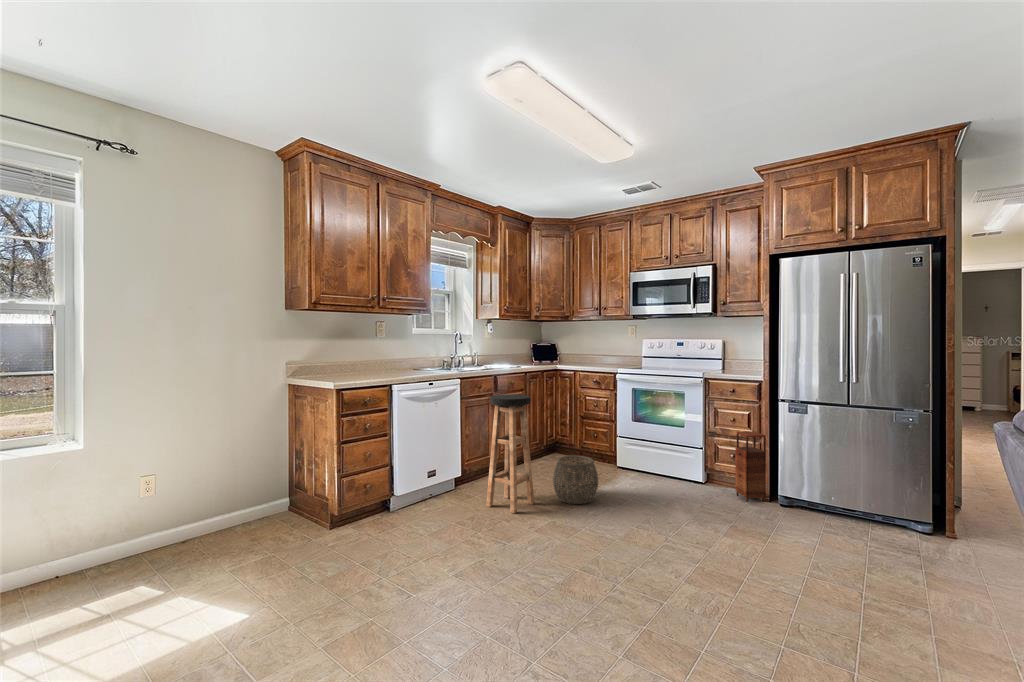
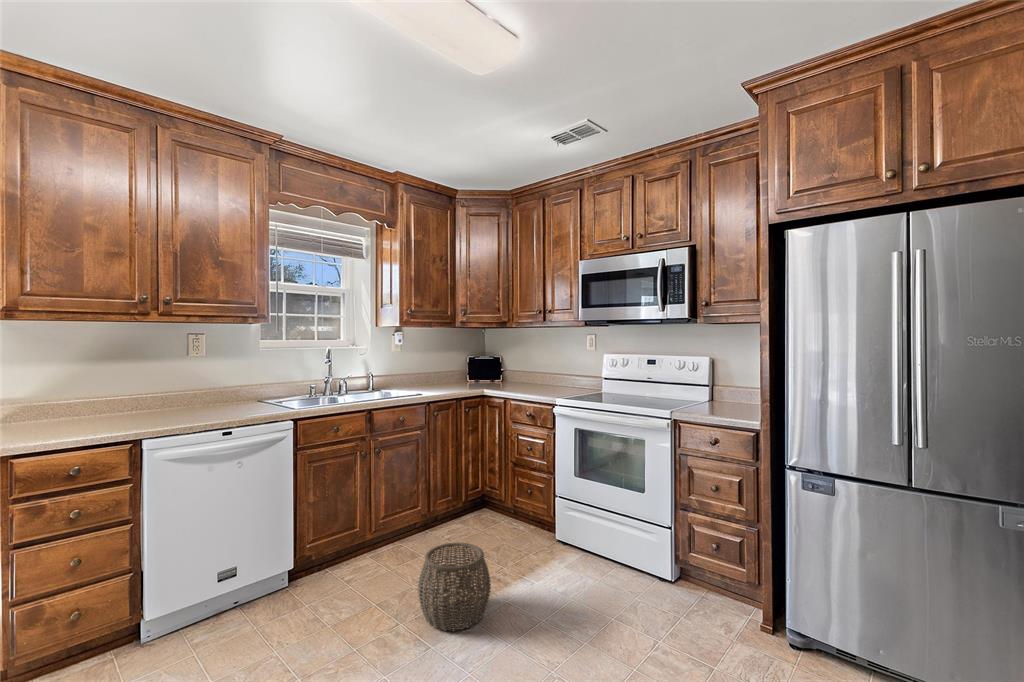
bar stool: present [486,395,534,513] -> none [303,449,383,653]
storage cabinet: present [735,432,766,502] -> none [716,512,763,633]

